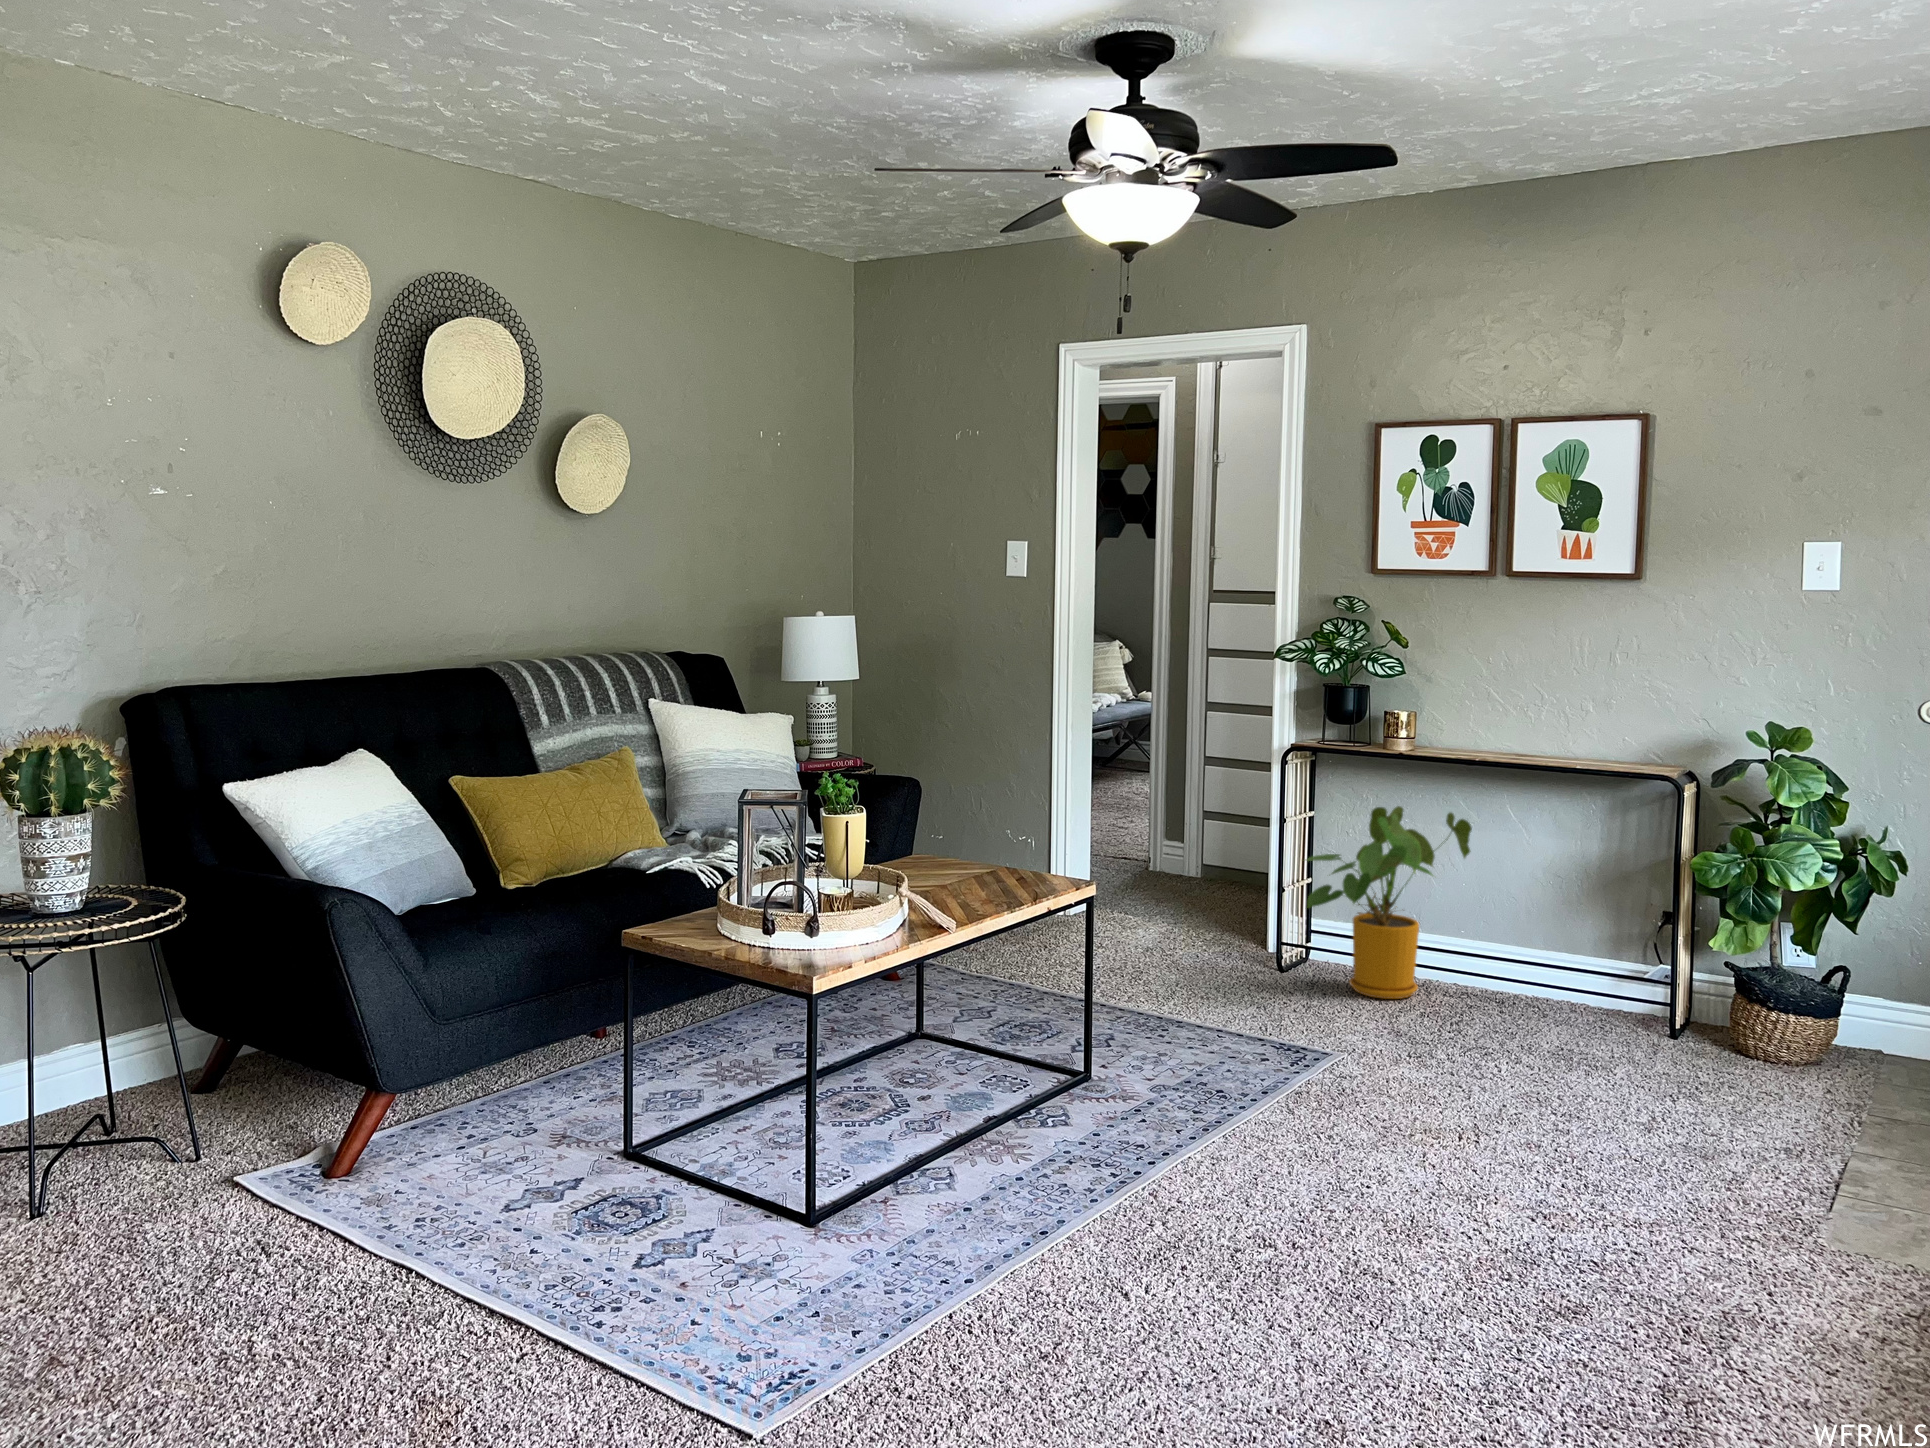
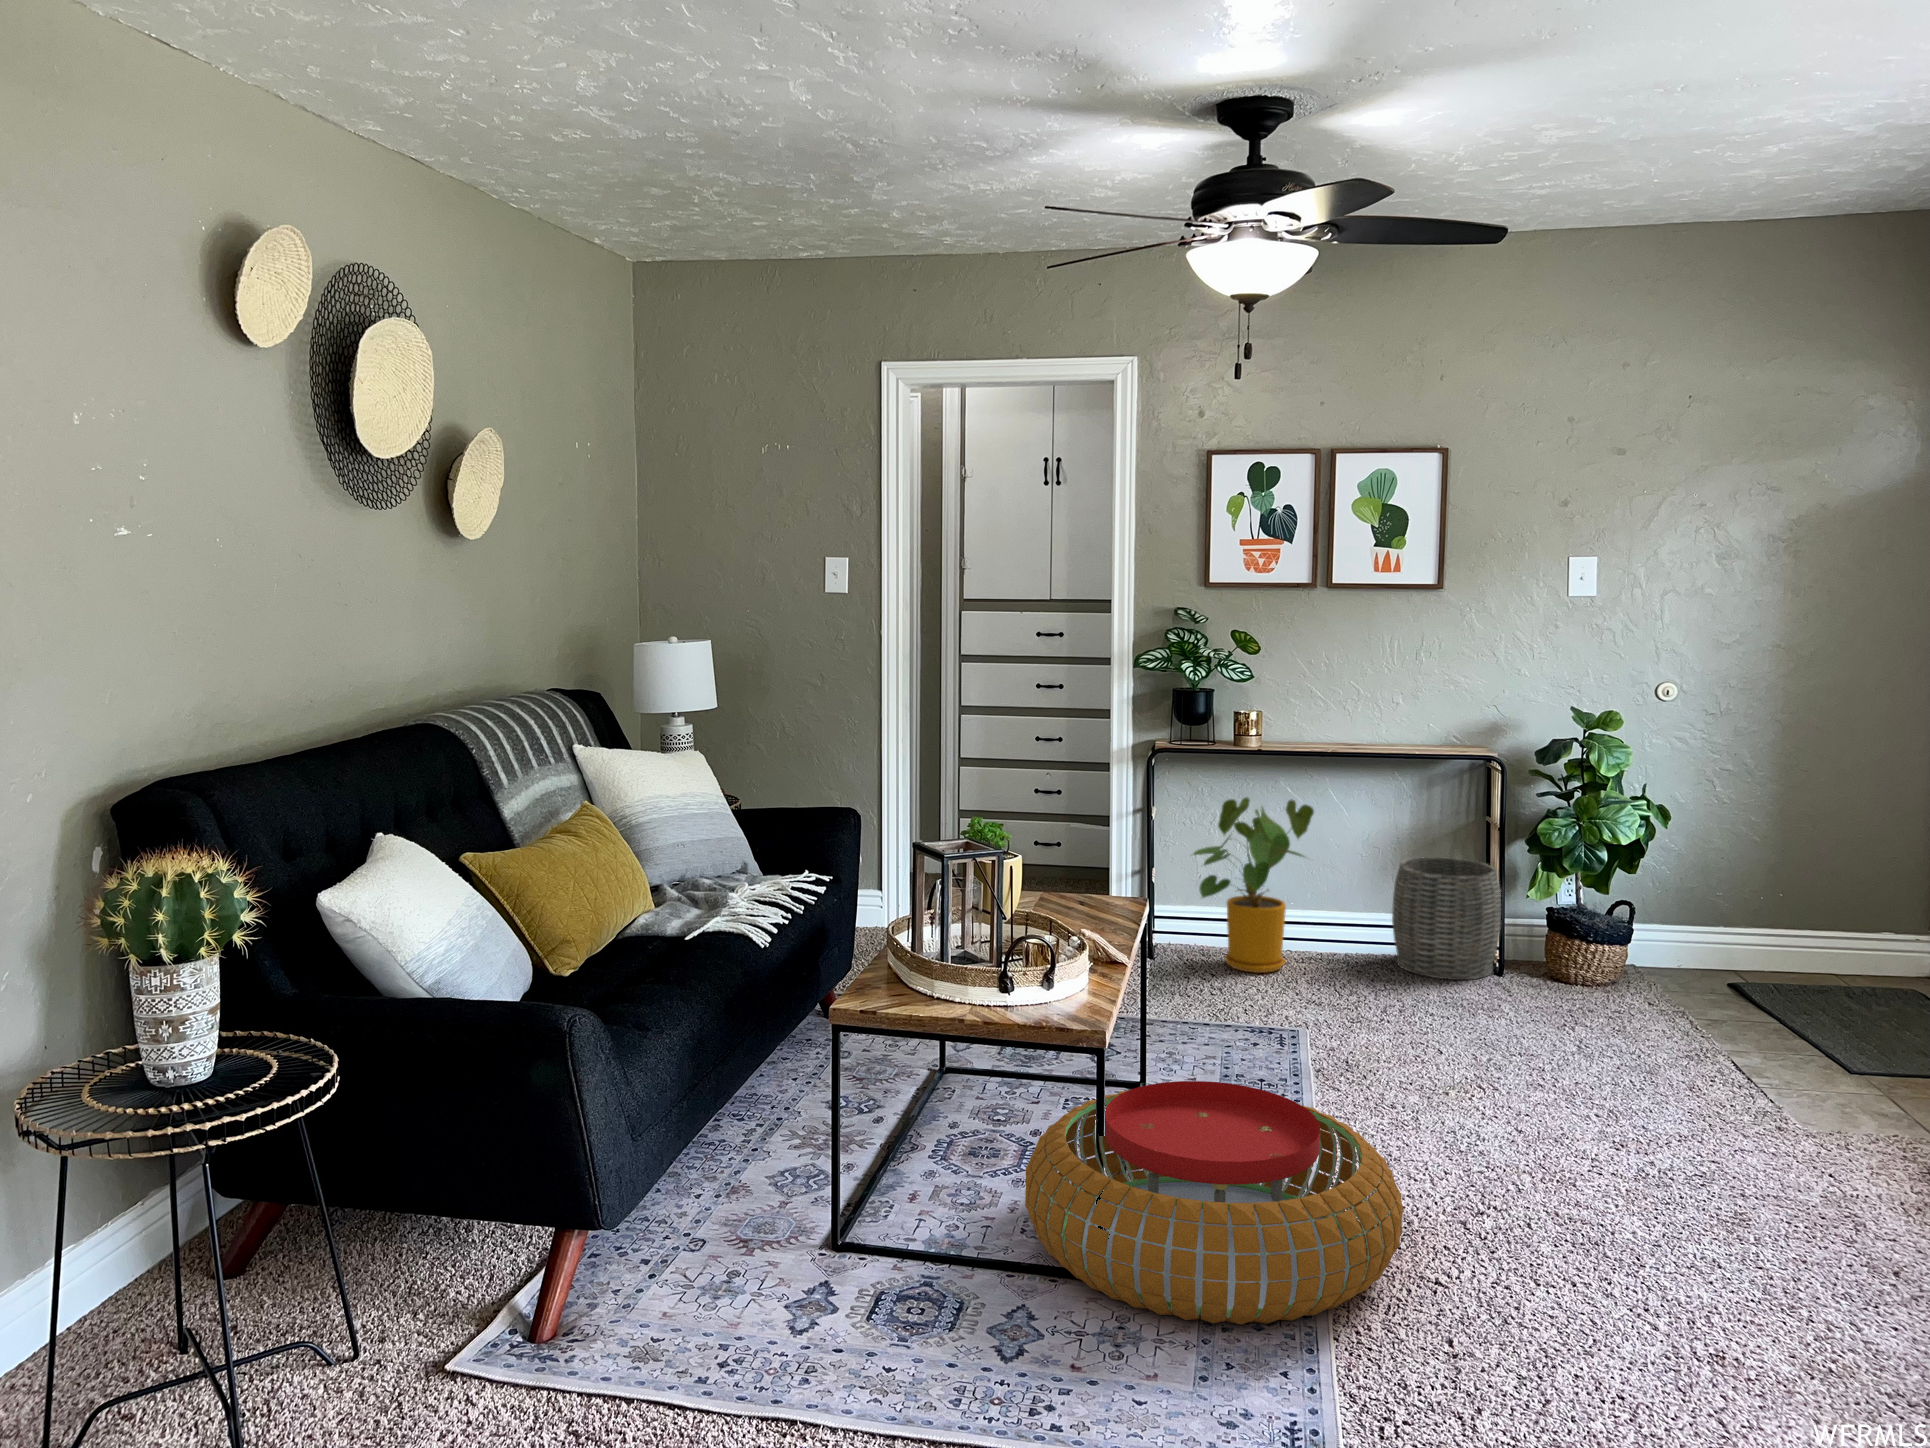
woven basket: none [1550,891,1683,1037] -> present [1392,857,1501,980]
pouf: none [766,1055,1151,1301] -> present [1025,1081,1403,1325]

